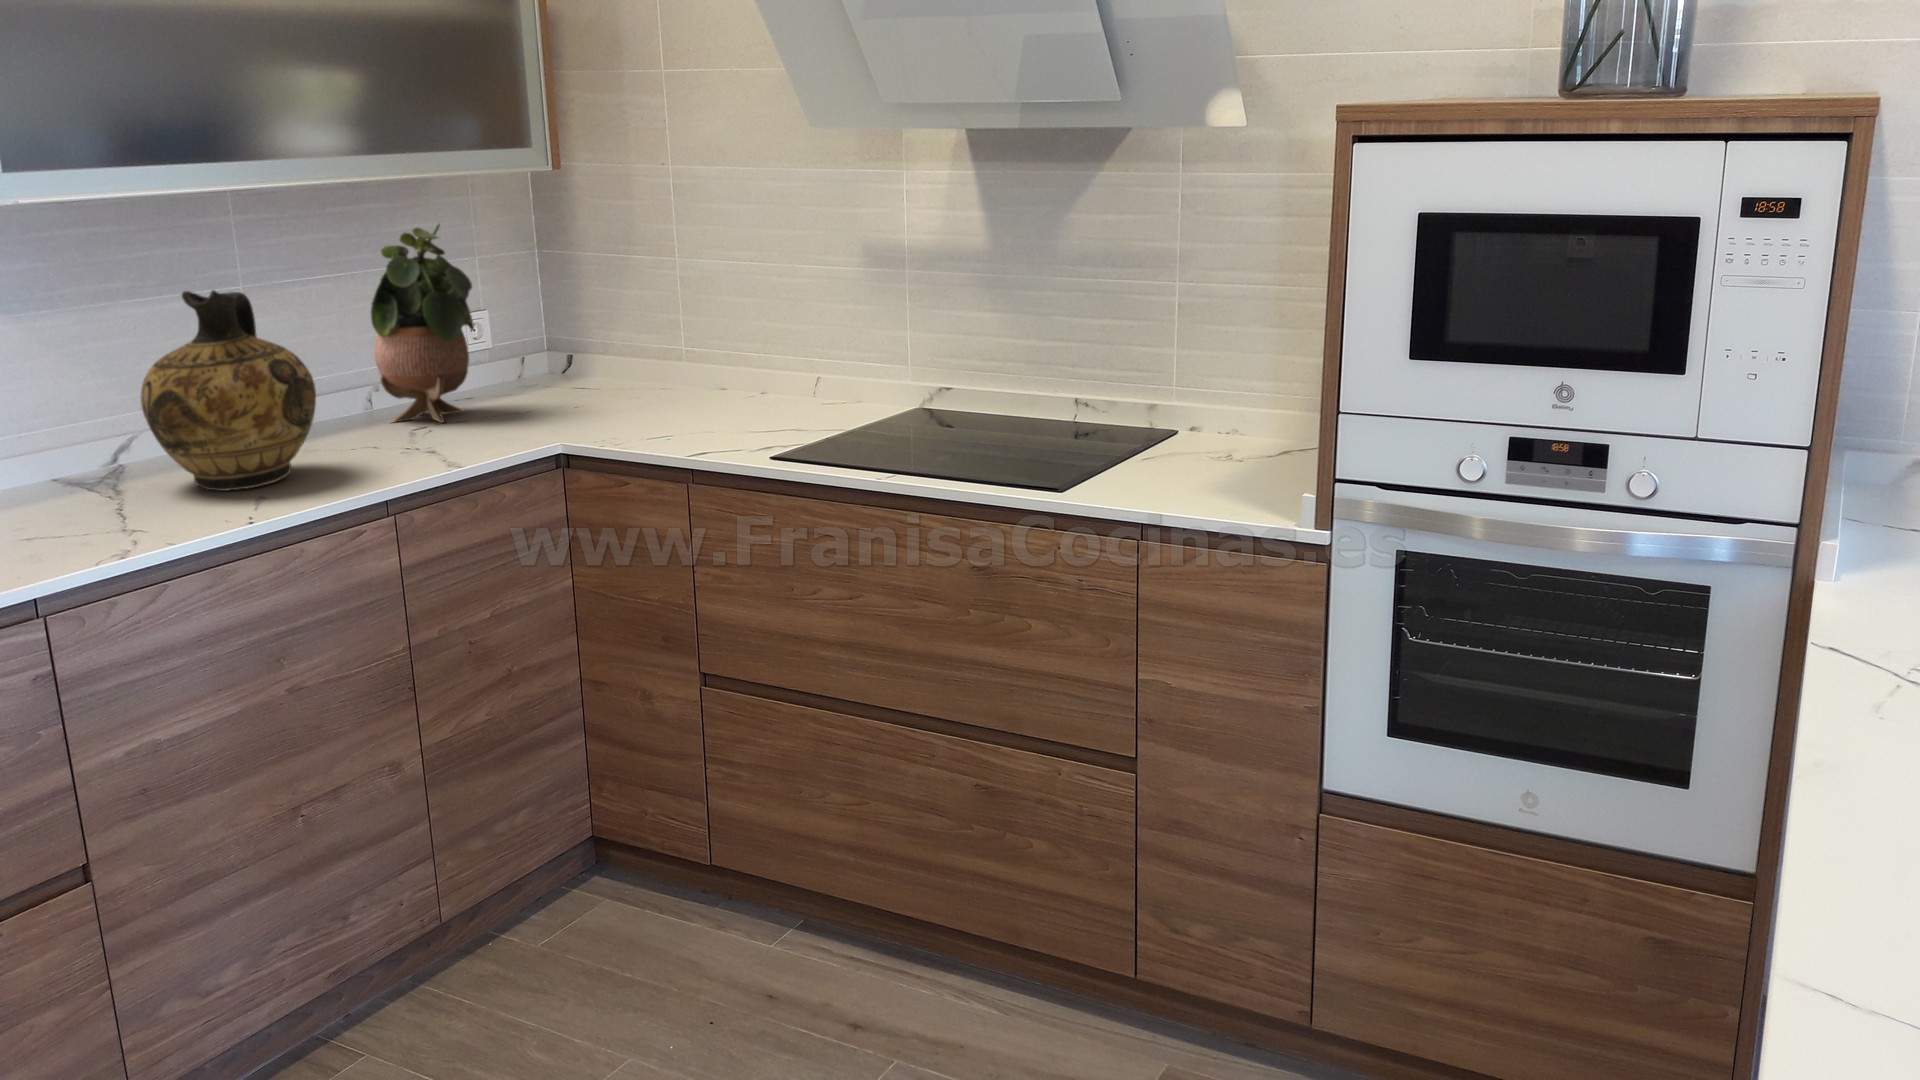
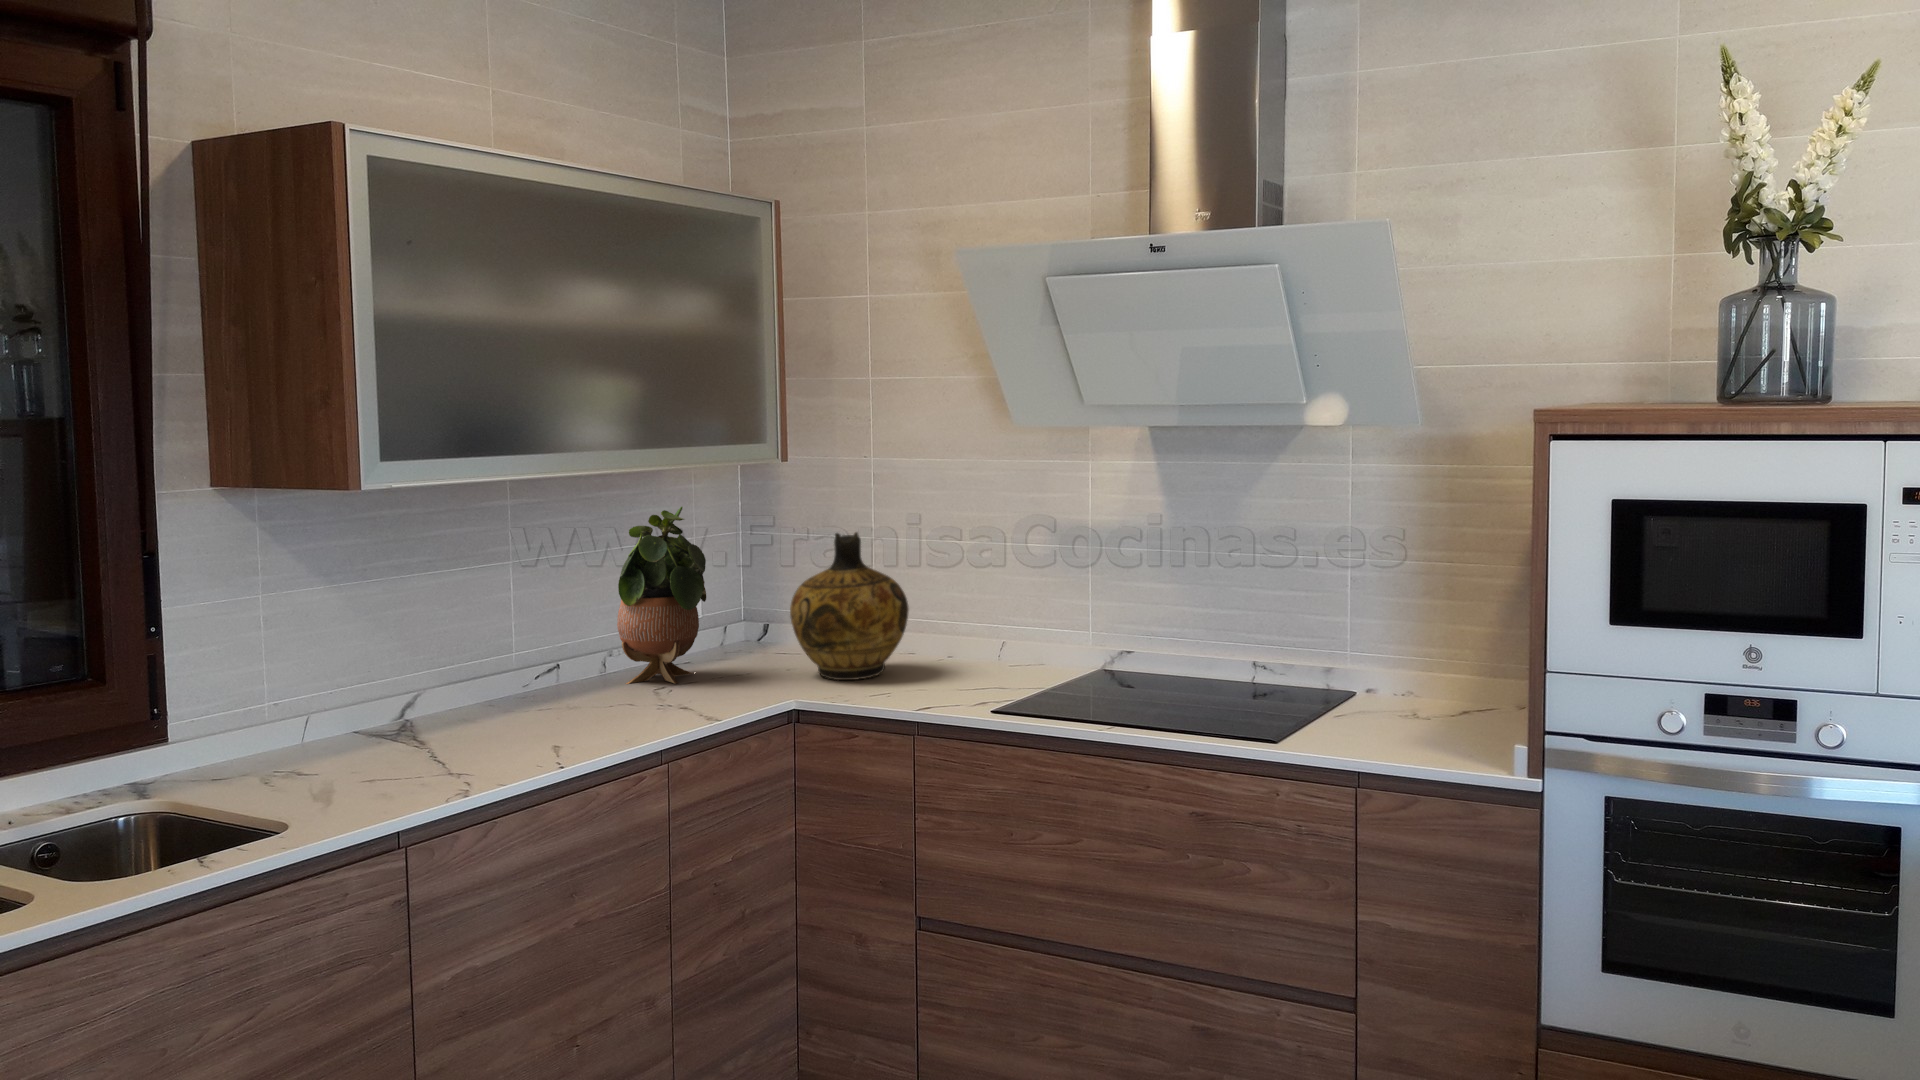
ceramic jug: present [141,290,316,491] -> present [790,532,909,680]

